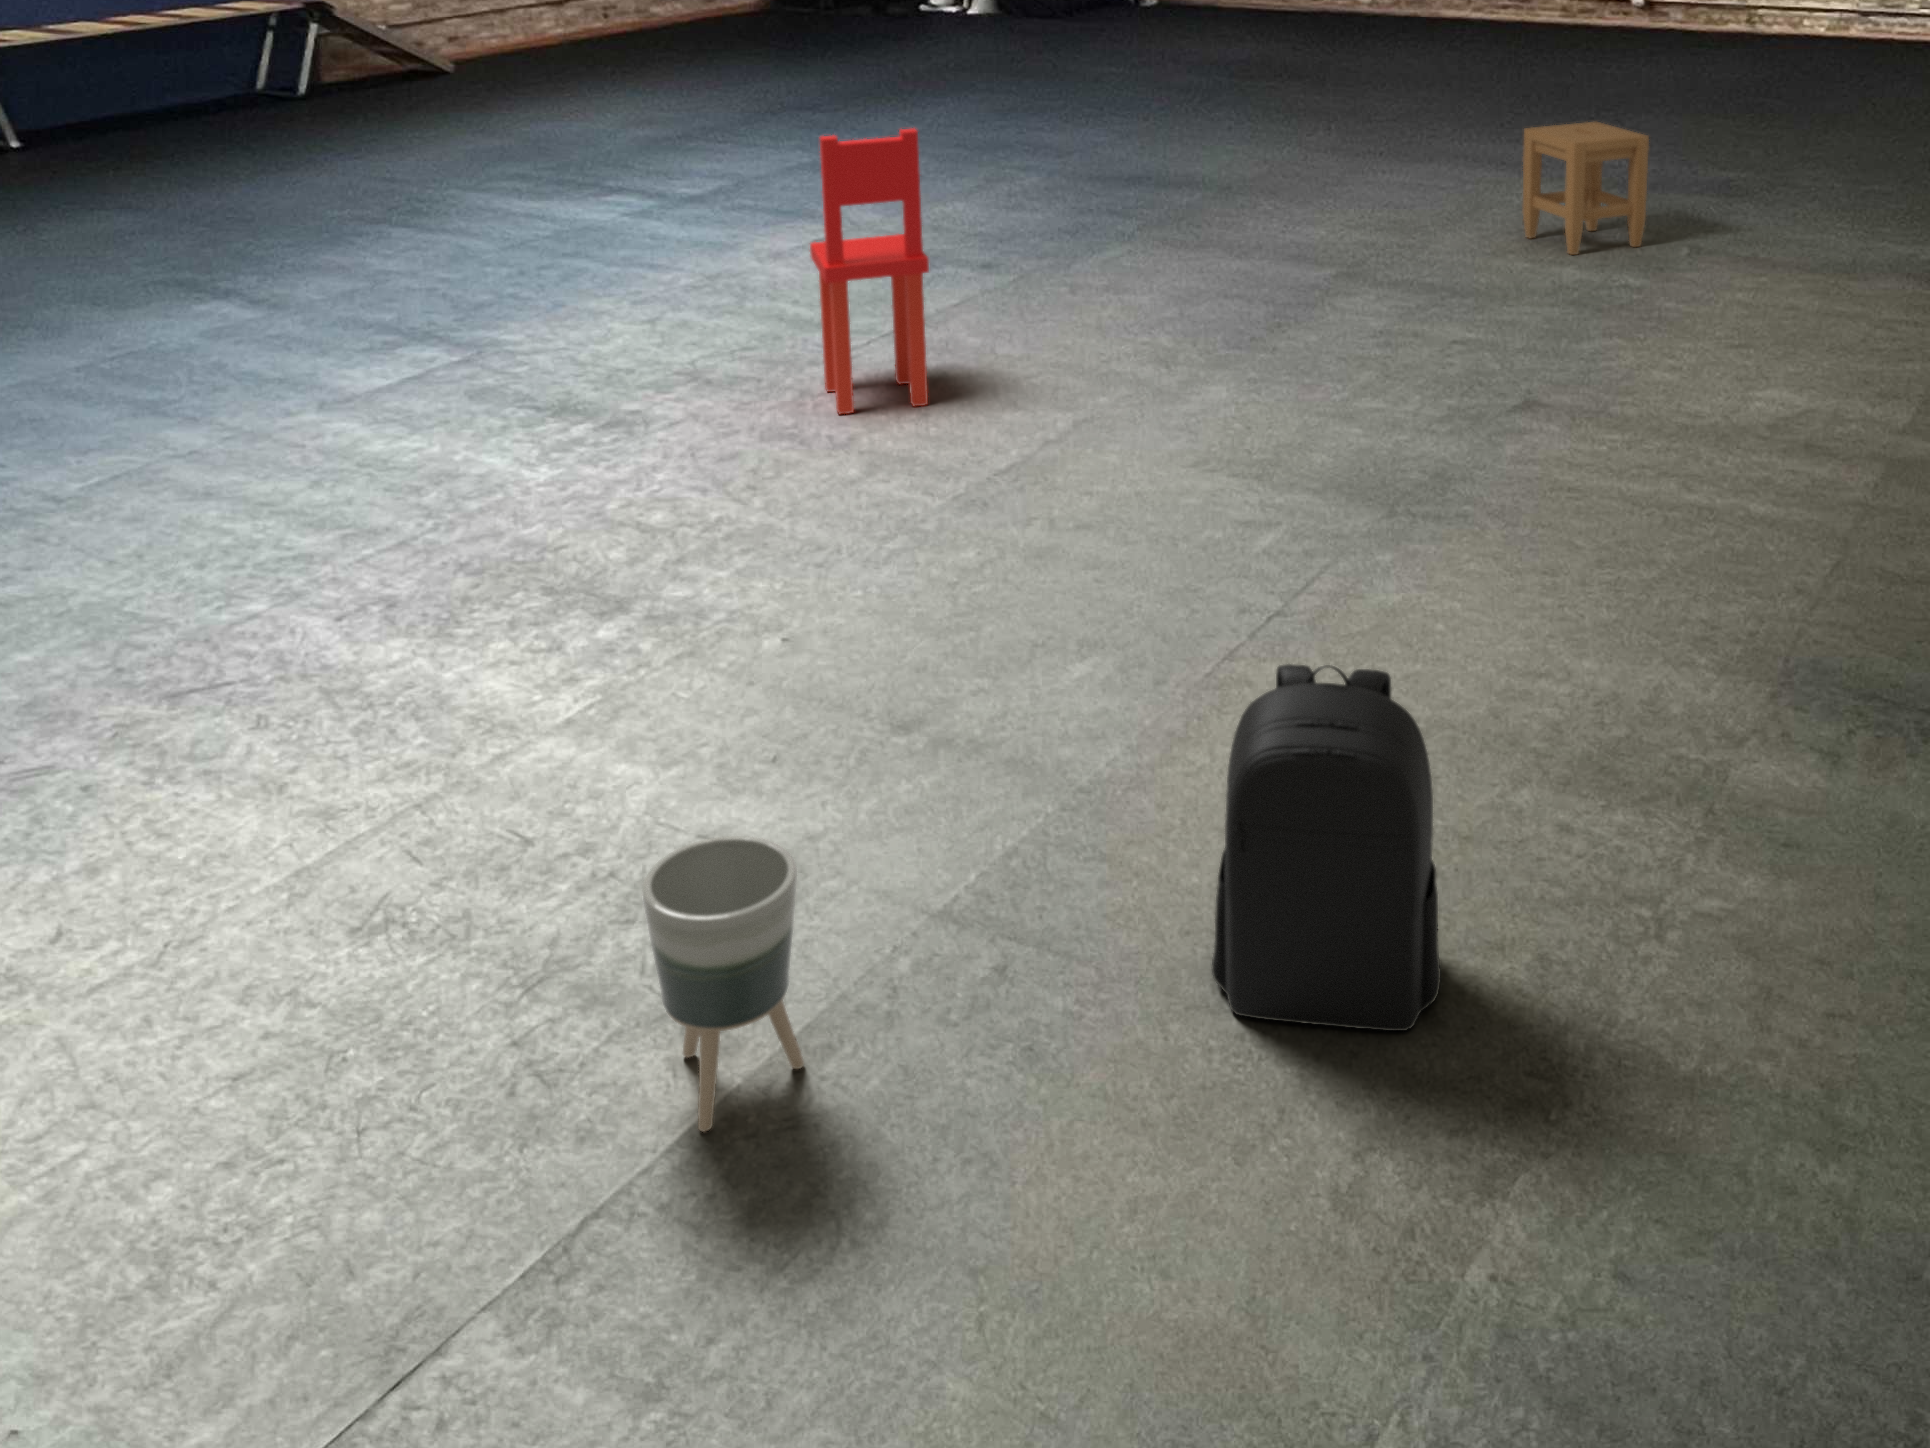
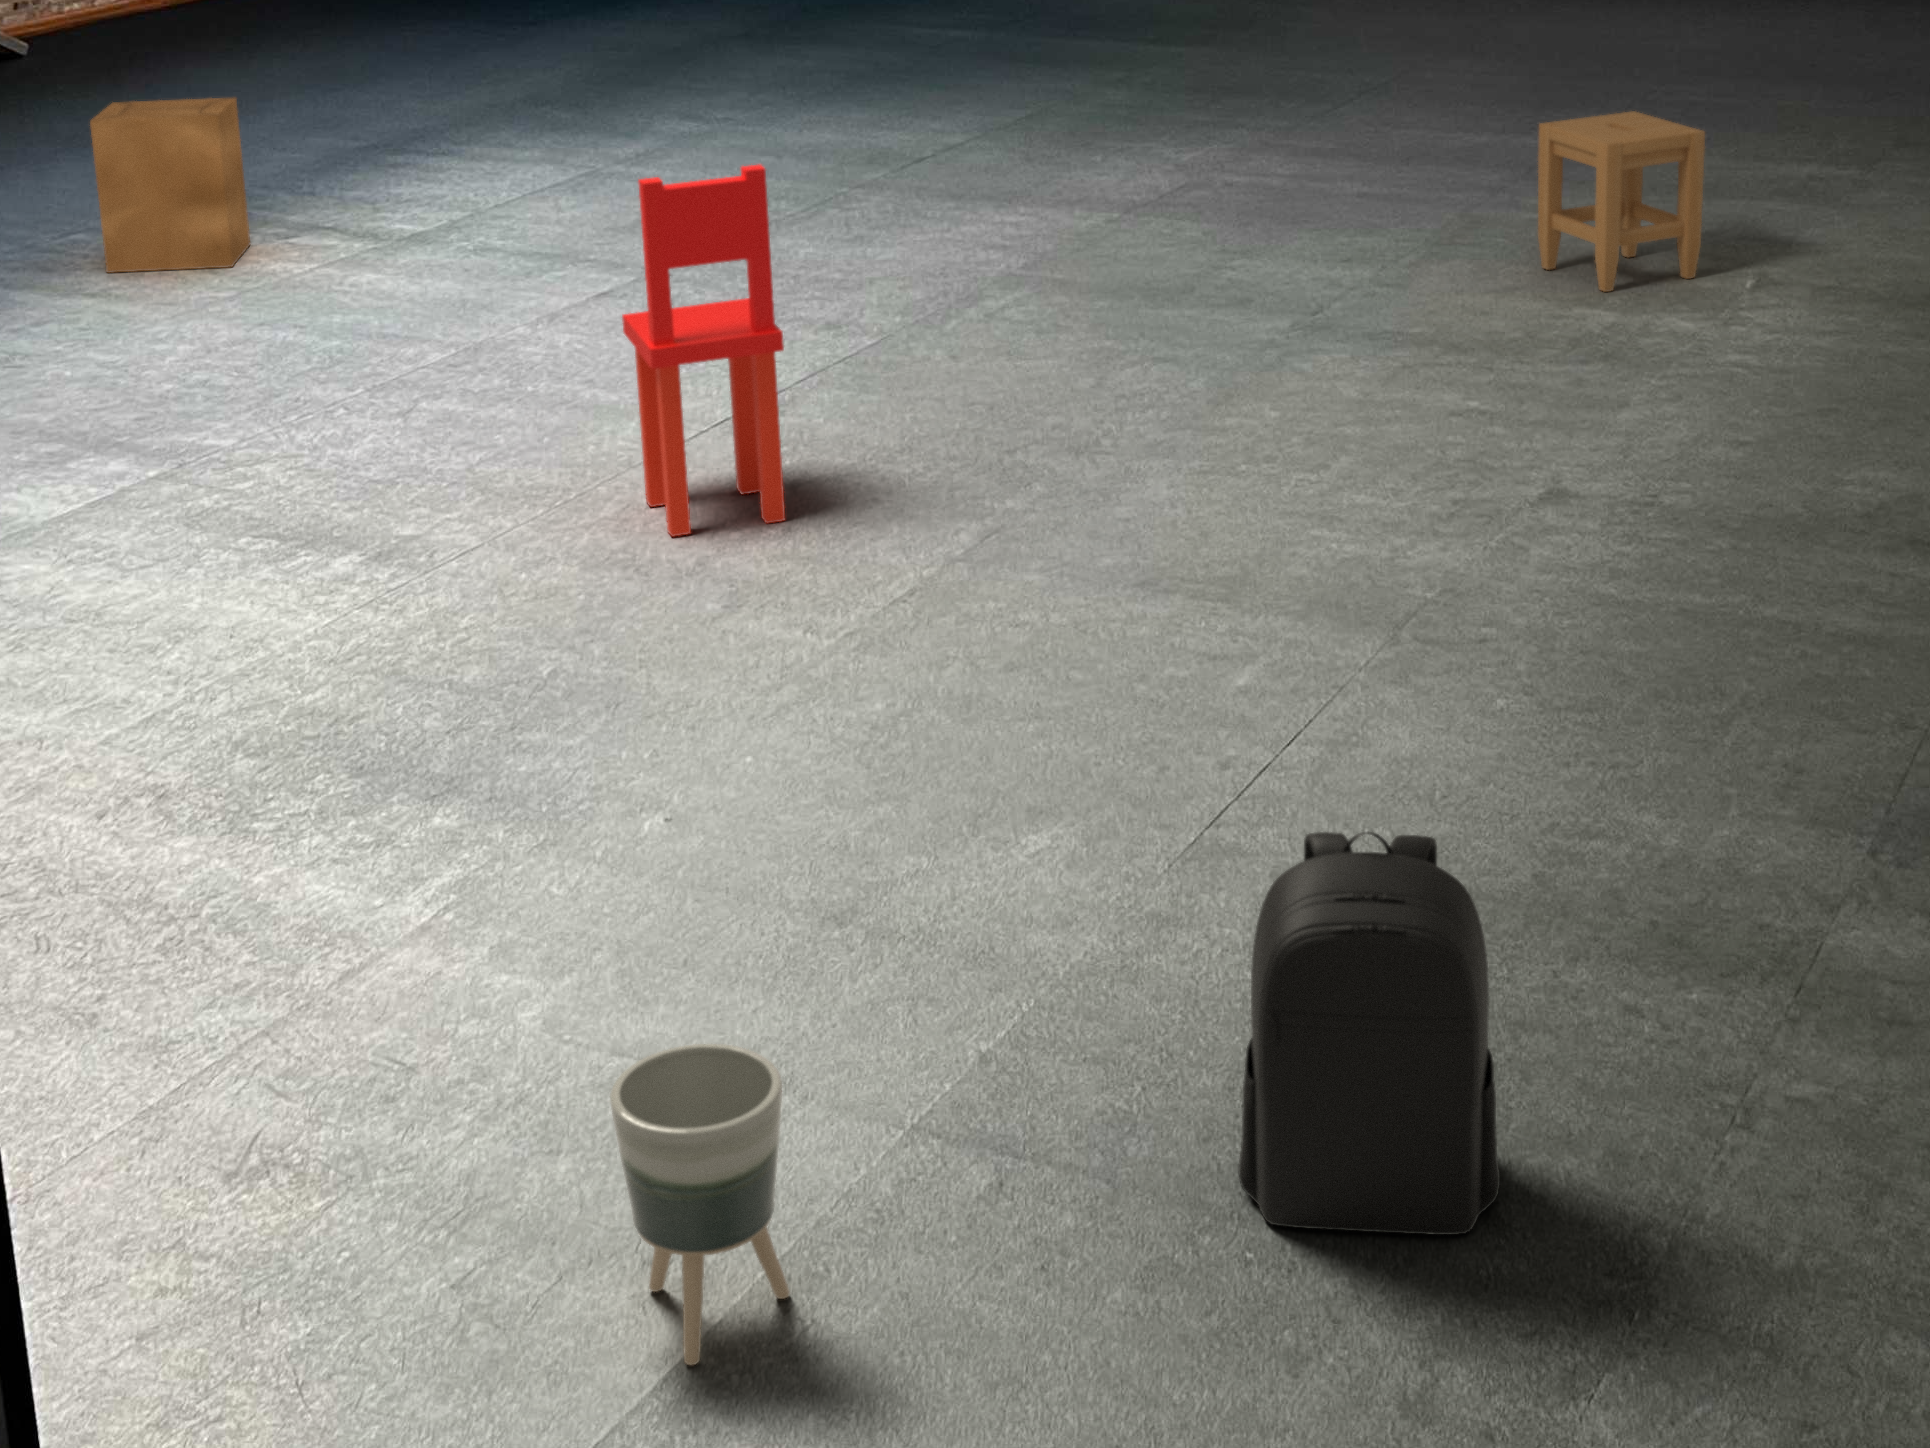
cardboard box: none [461,92,578,216] -> present [90,98,250,273]

